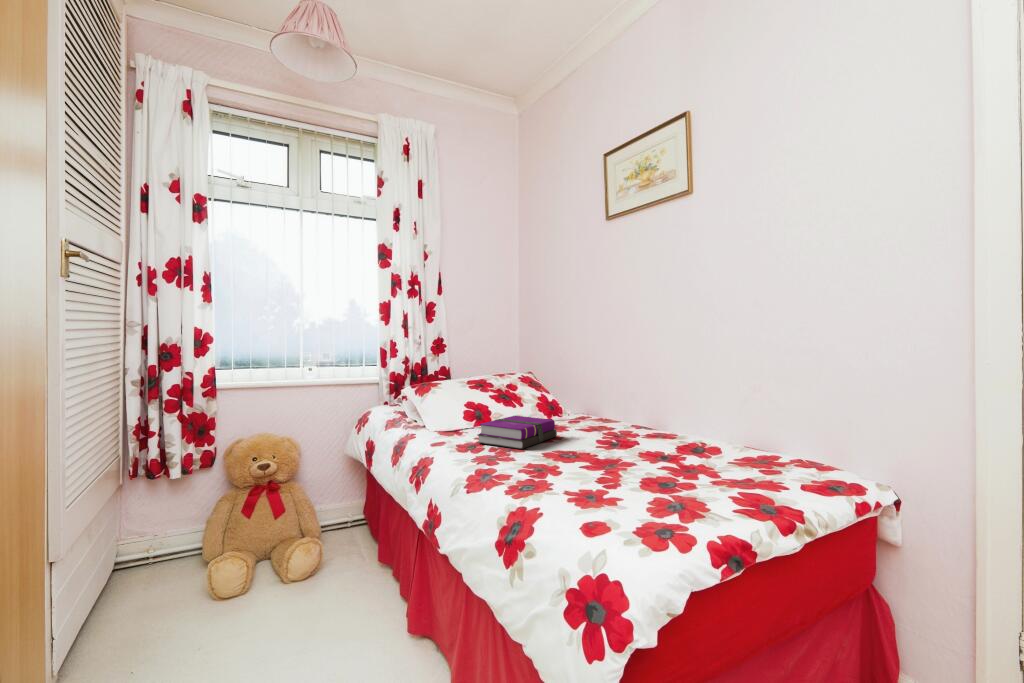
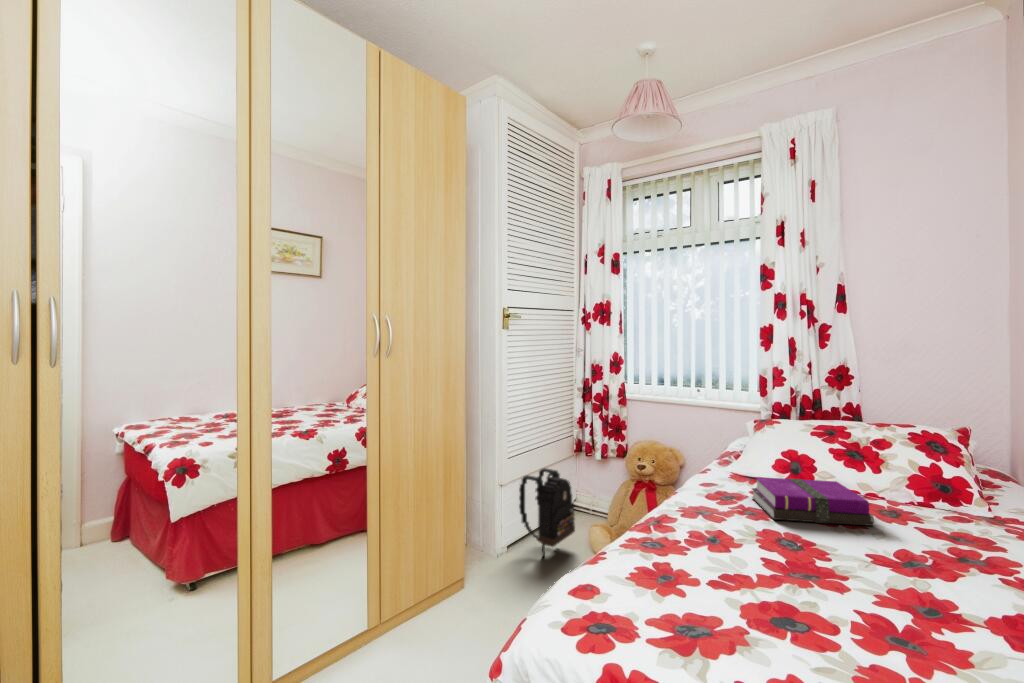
backpack: none [93,505,190,646] -> present [519,468,575,557]

